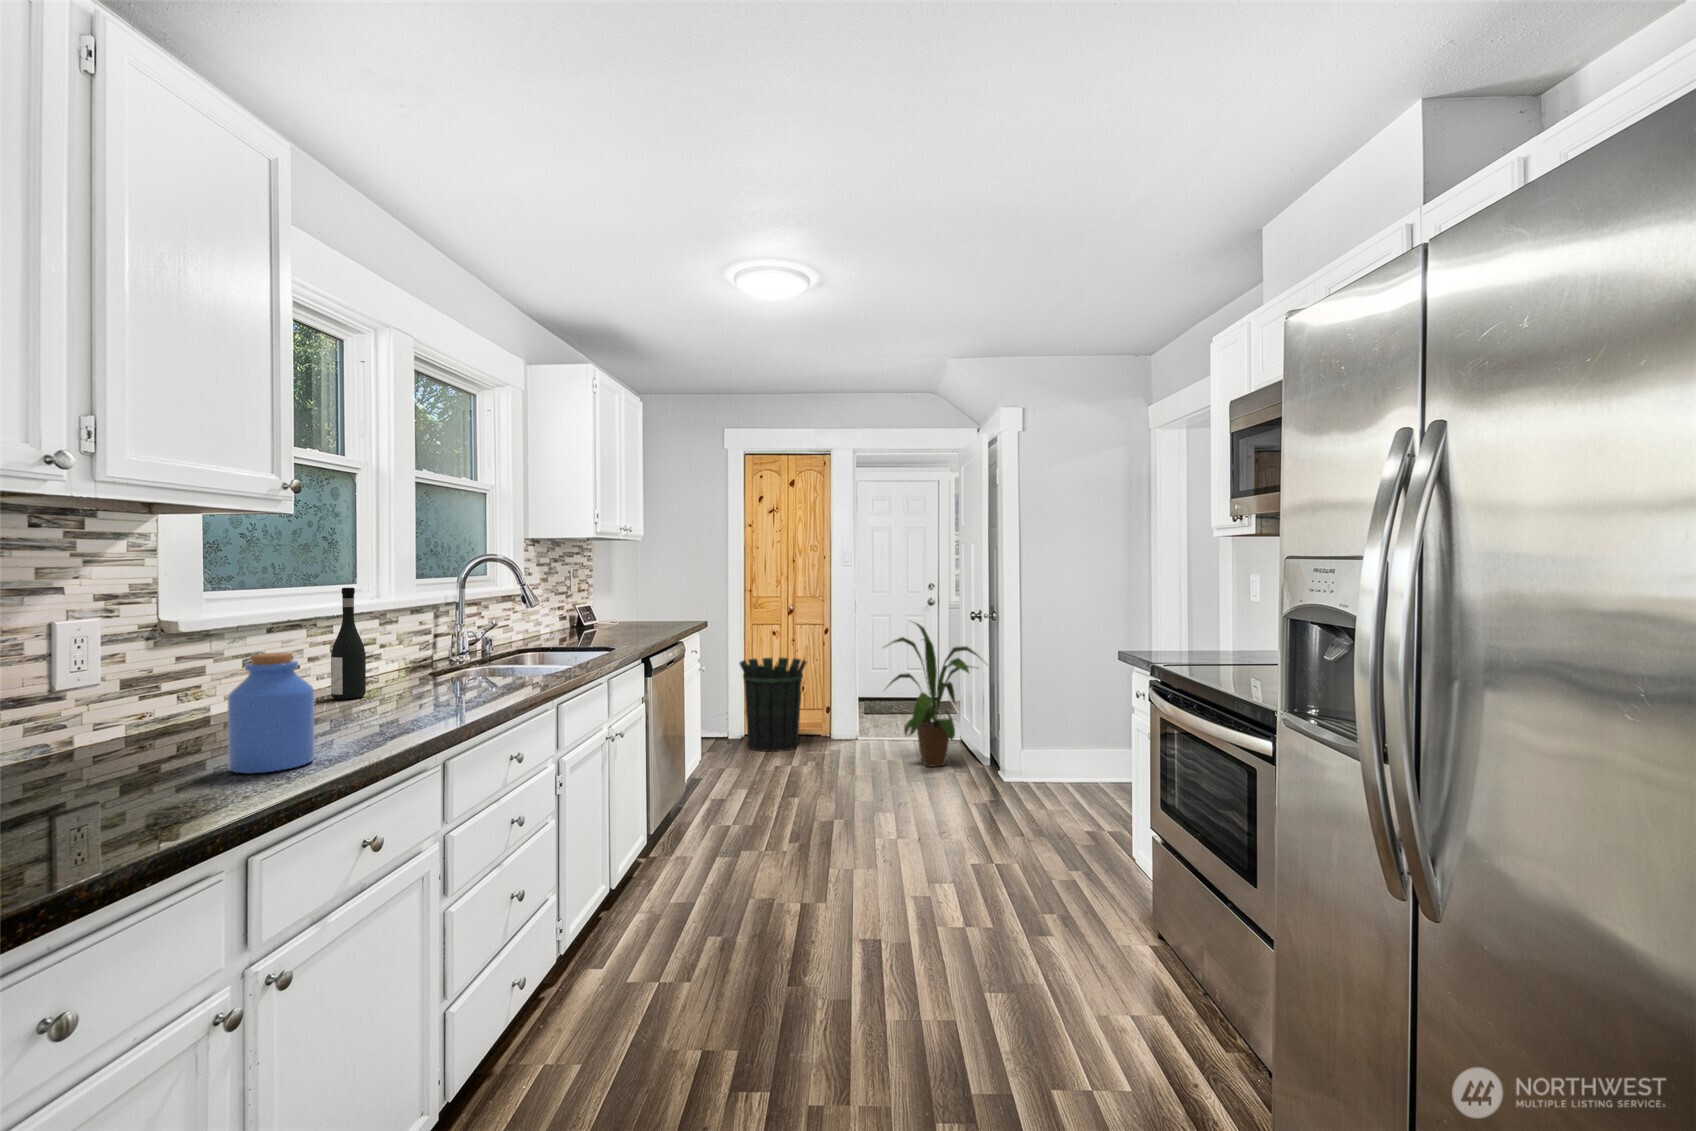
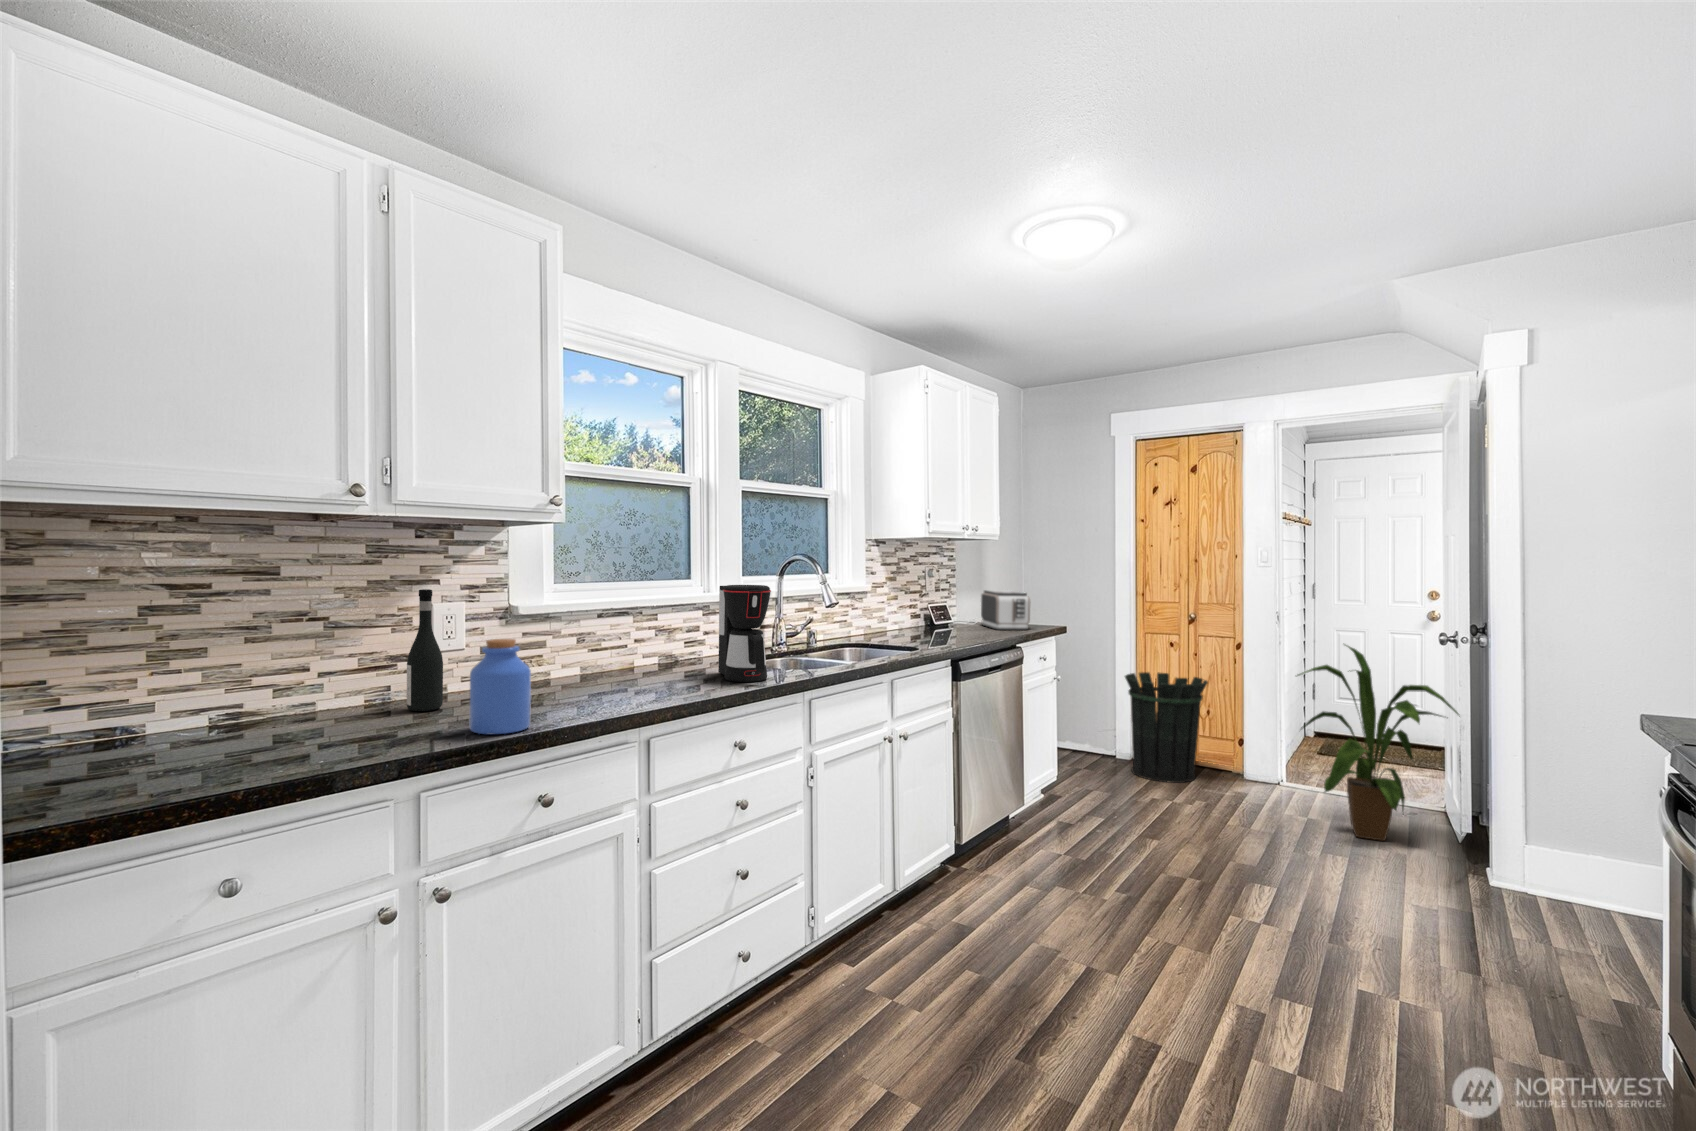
coffee maker: none [430,585,510,691] -> present [718,585,771,682]
wine bottle: present [331,588,366,699] -> present [407,589,443,711]
toaster: none [618,590,671,628] -> present [981,590,1030,630]

